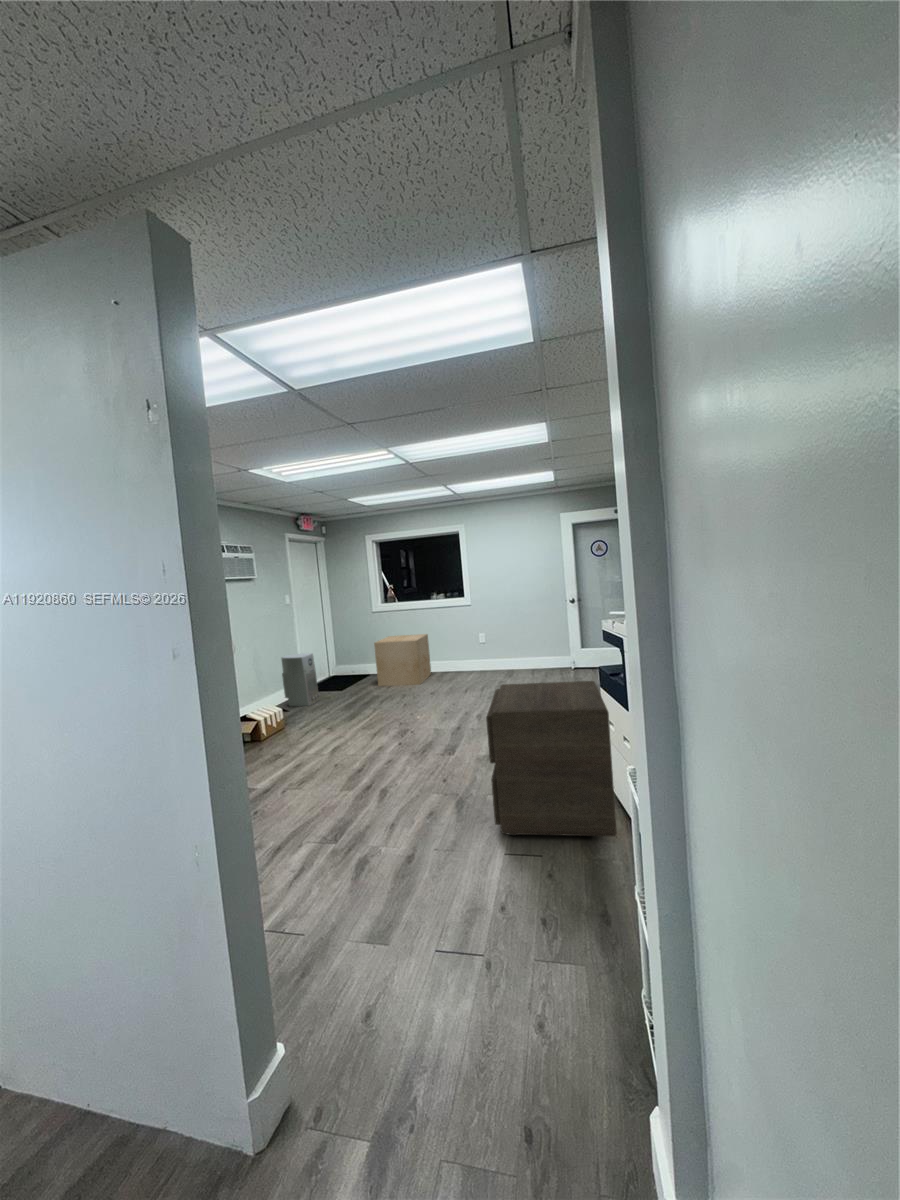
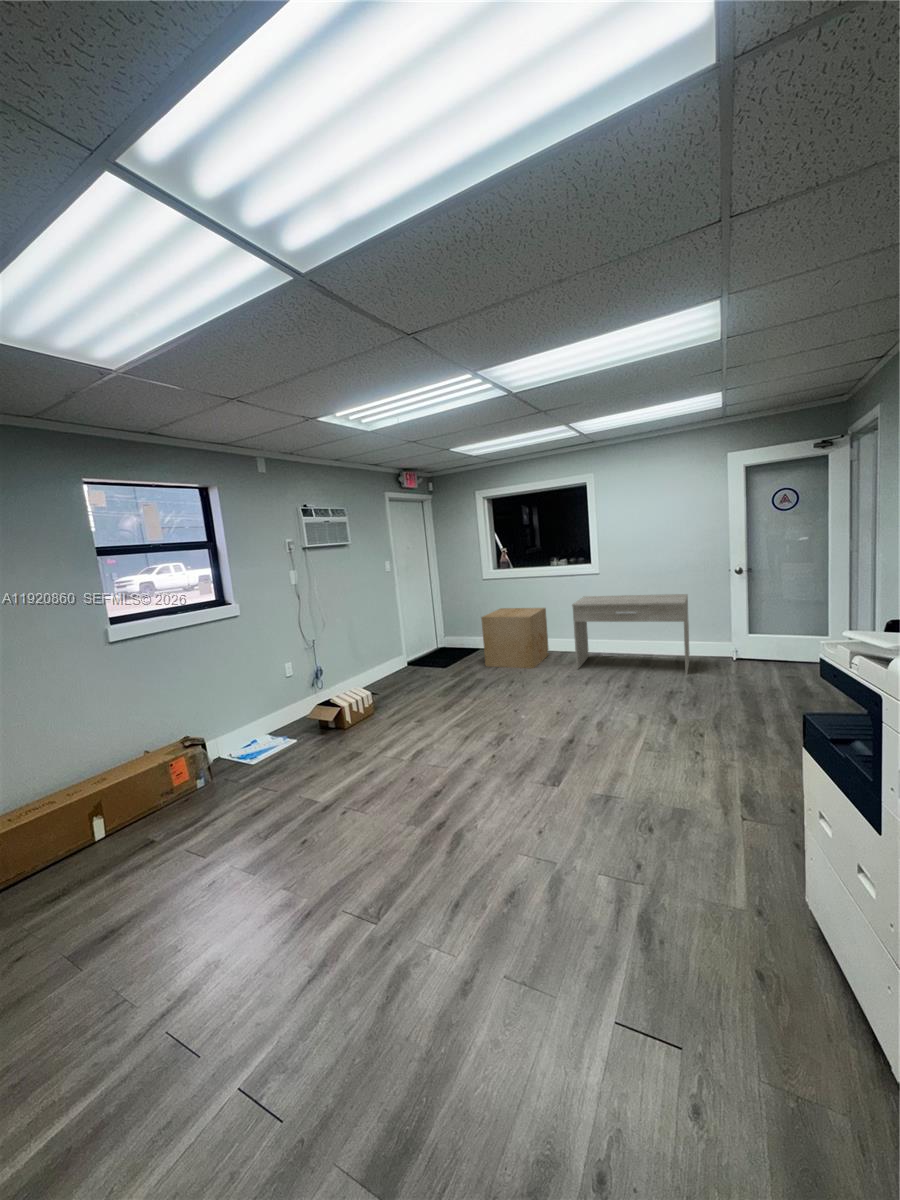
desk: none [450,618,540,682] -> present [572,594,690,674]
air purifier: present [281,653,320,706] -> none [378,627,420,686]
filing cabinet: present [486,681,617,836] -> none [593,721,829,1036]

